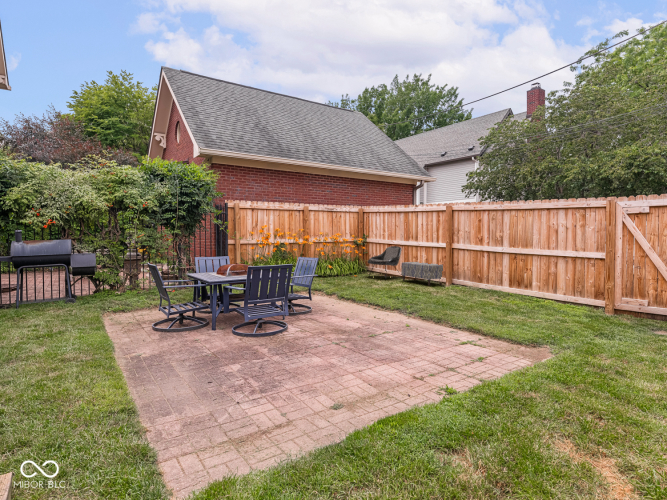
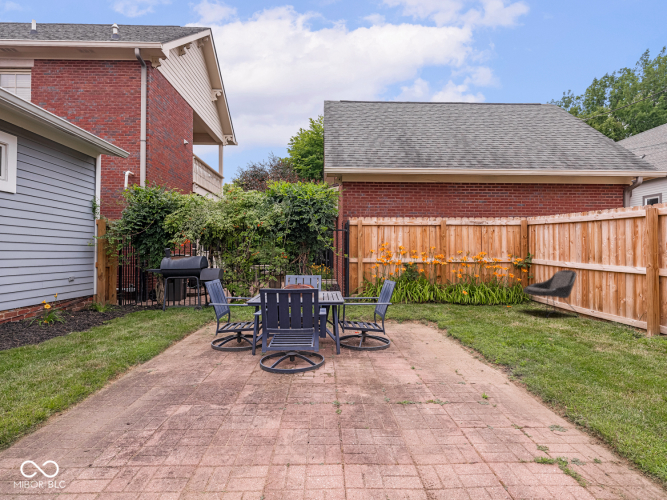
bench: present [401,262,443,286] -> none [571,294,643,334]

